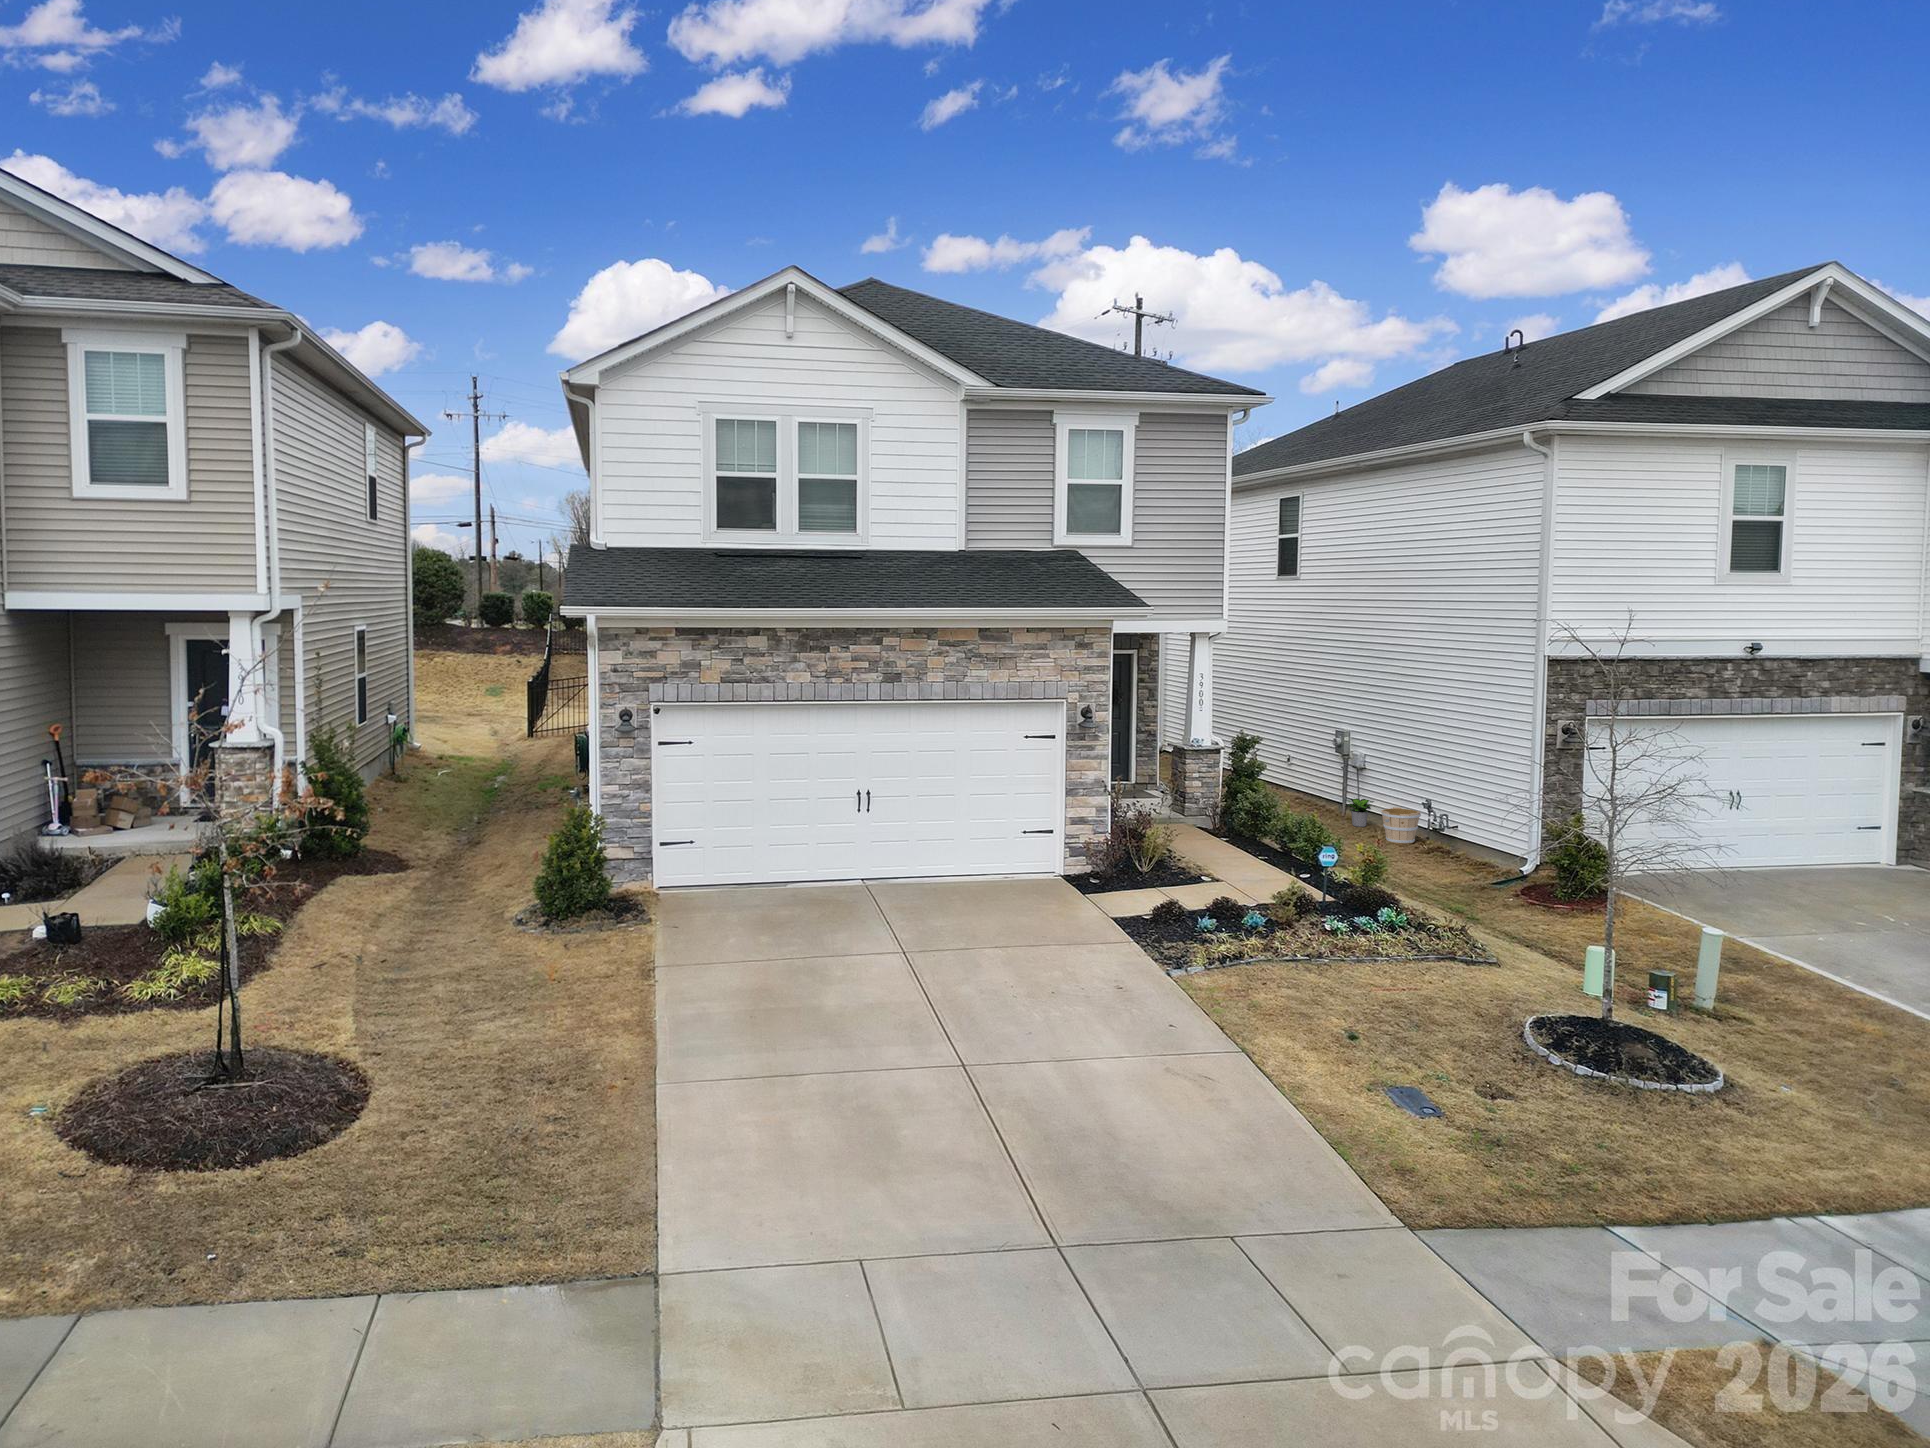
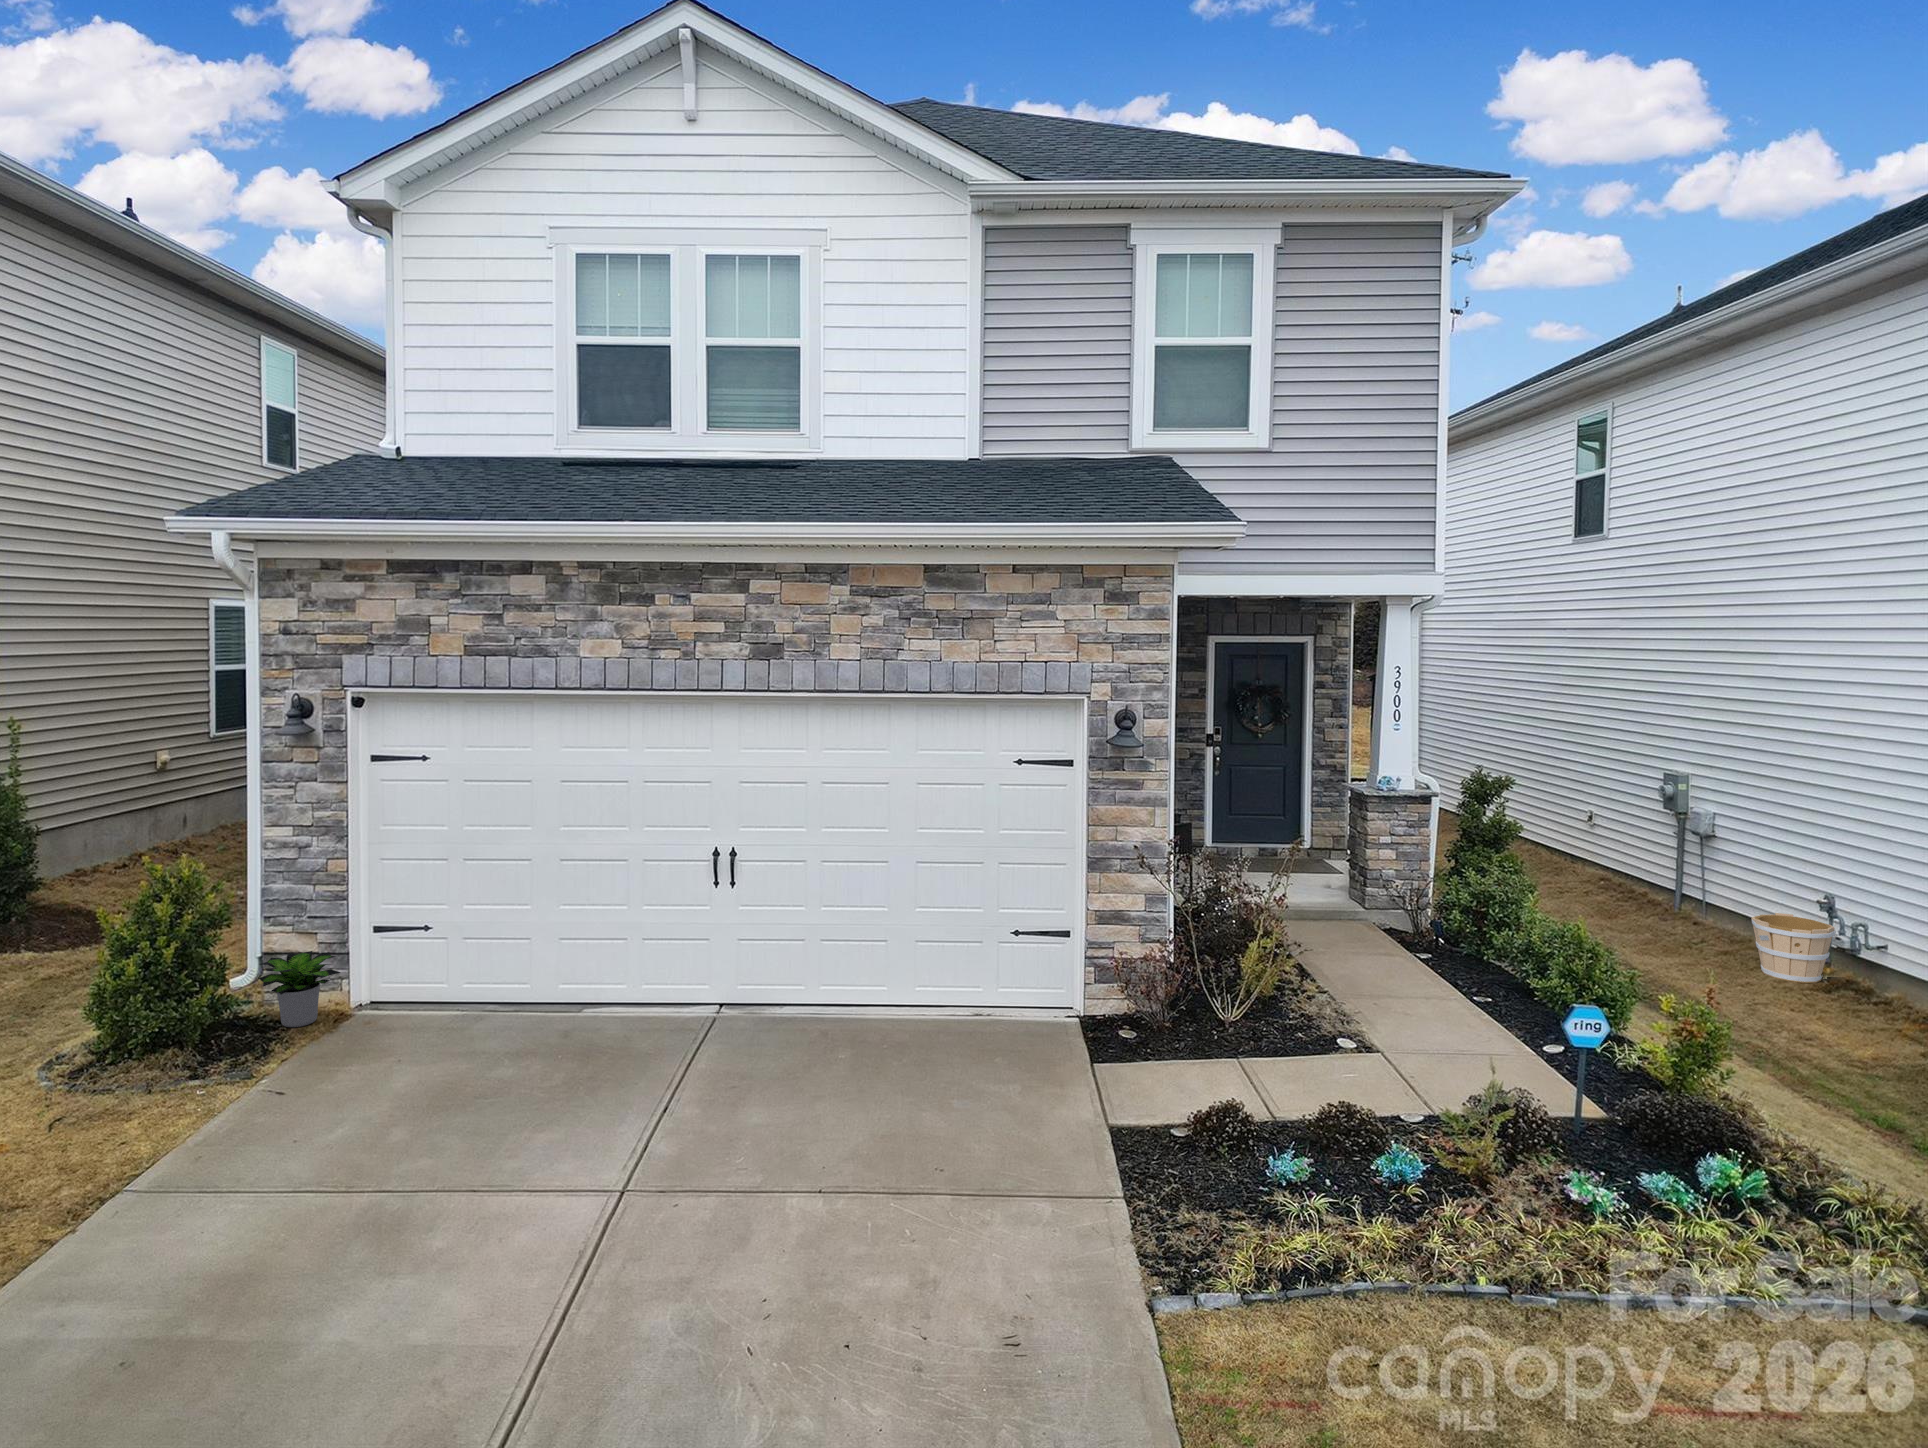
potted plant: present [1346,798,1375,827] -> present [259,951,340,1027]

